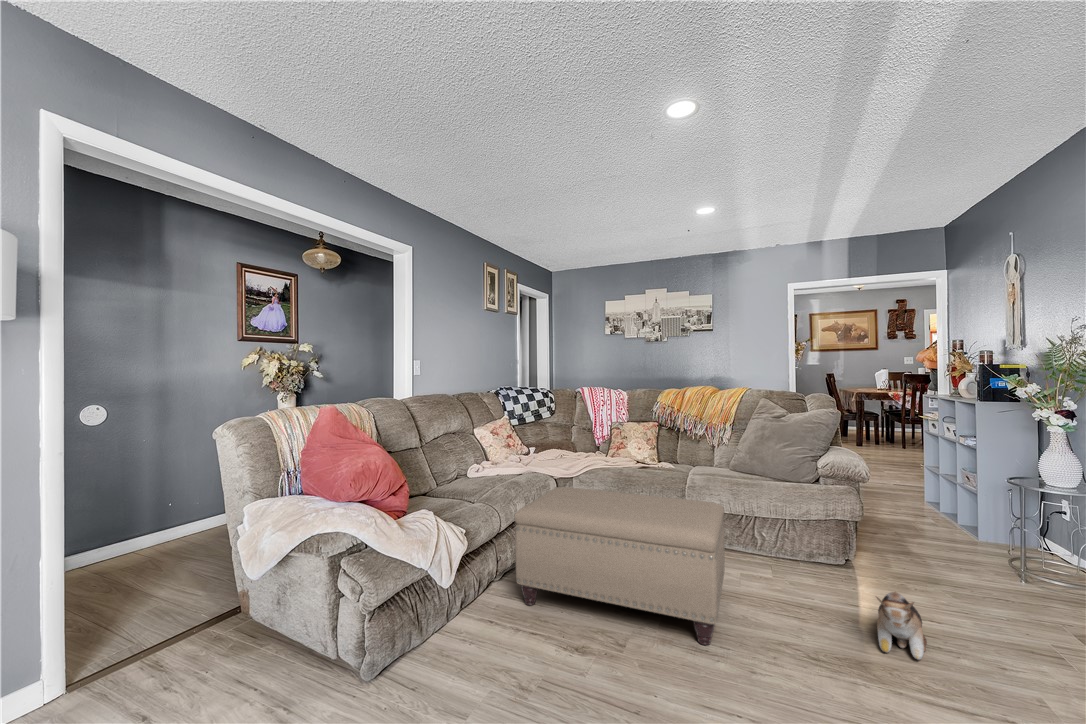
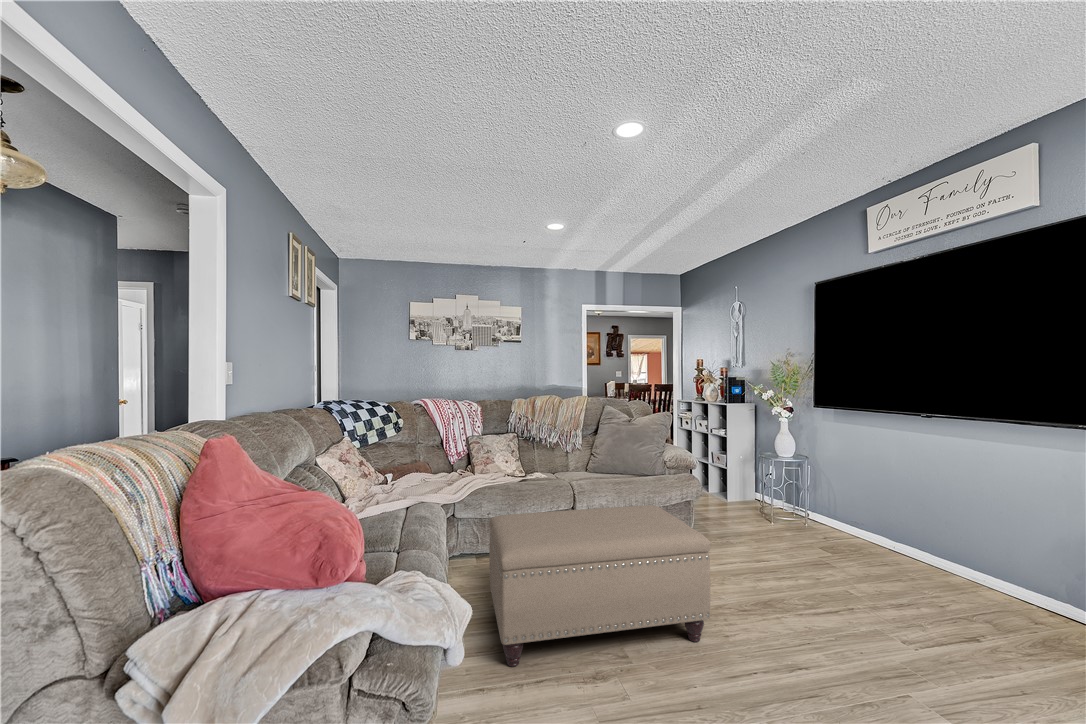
plush toy: present [877,592,927,660] -> none [768,551,817,599]

